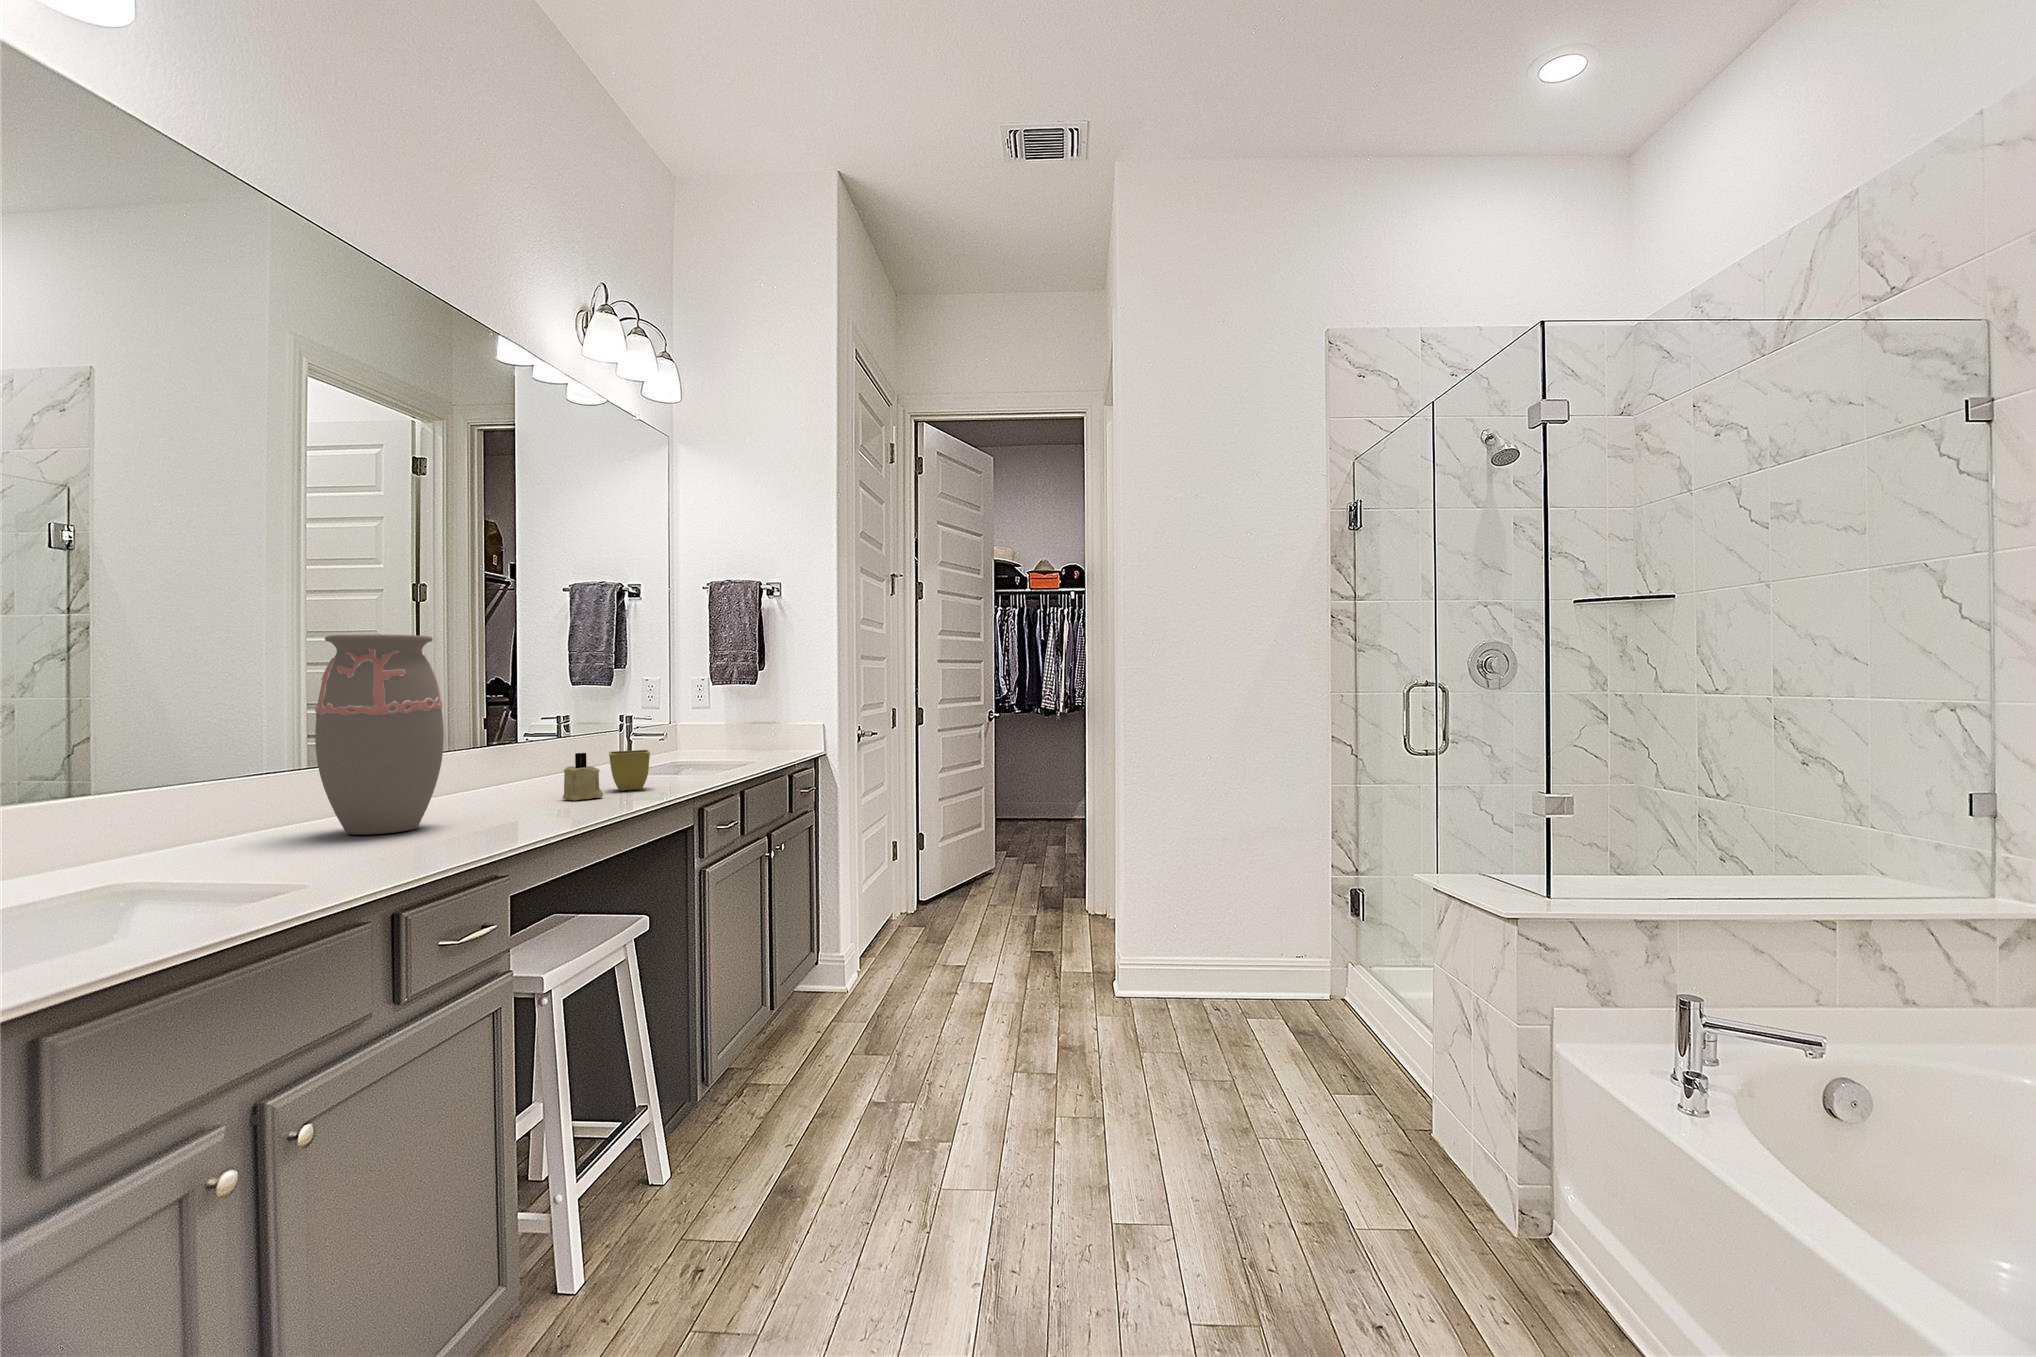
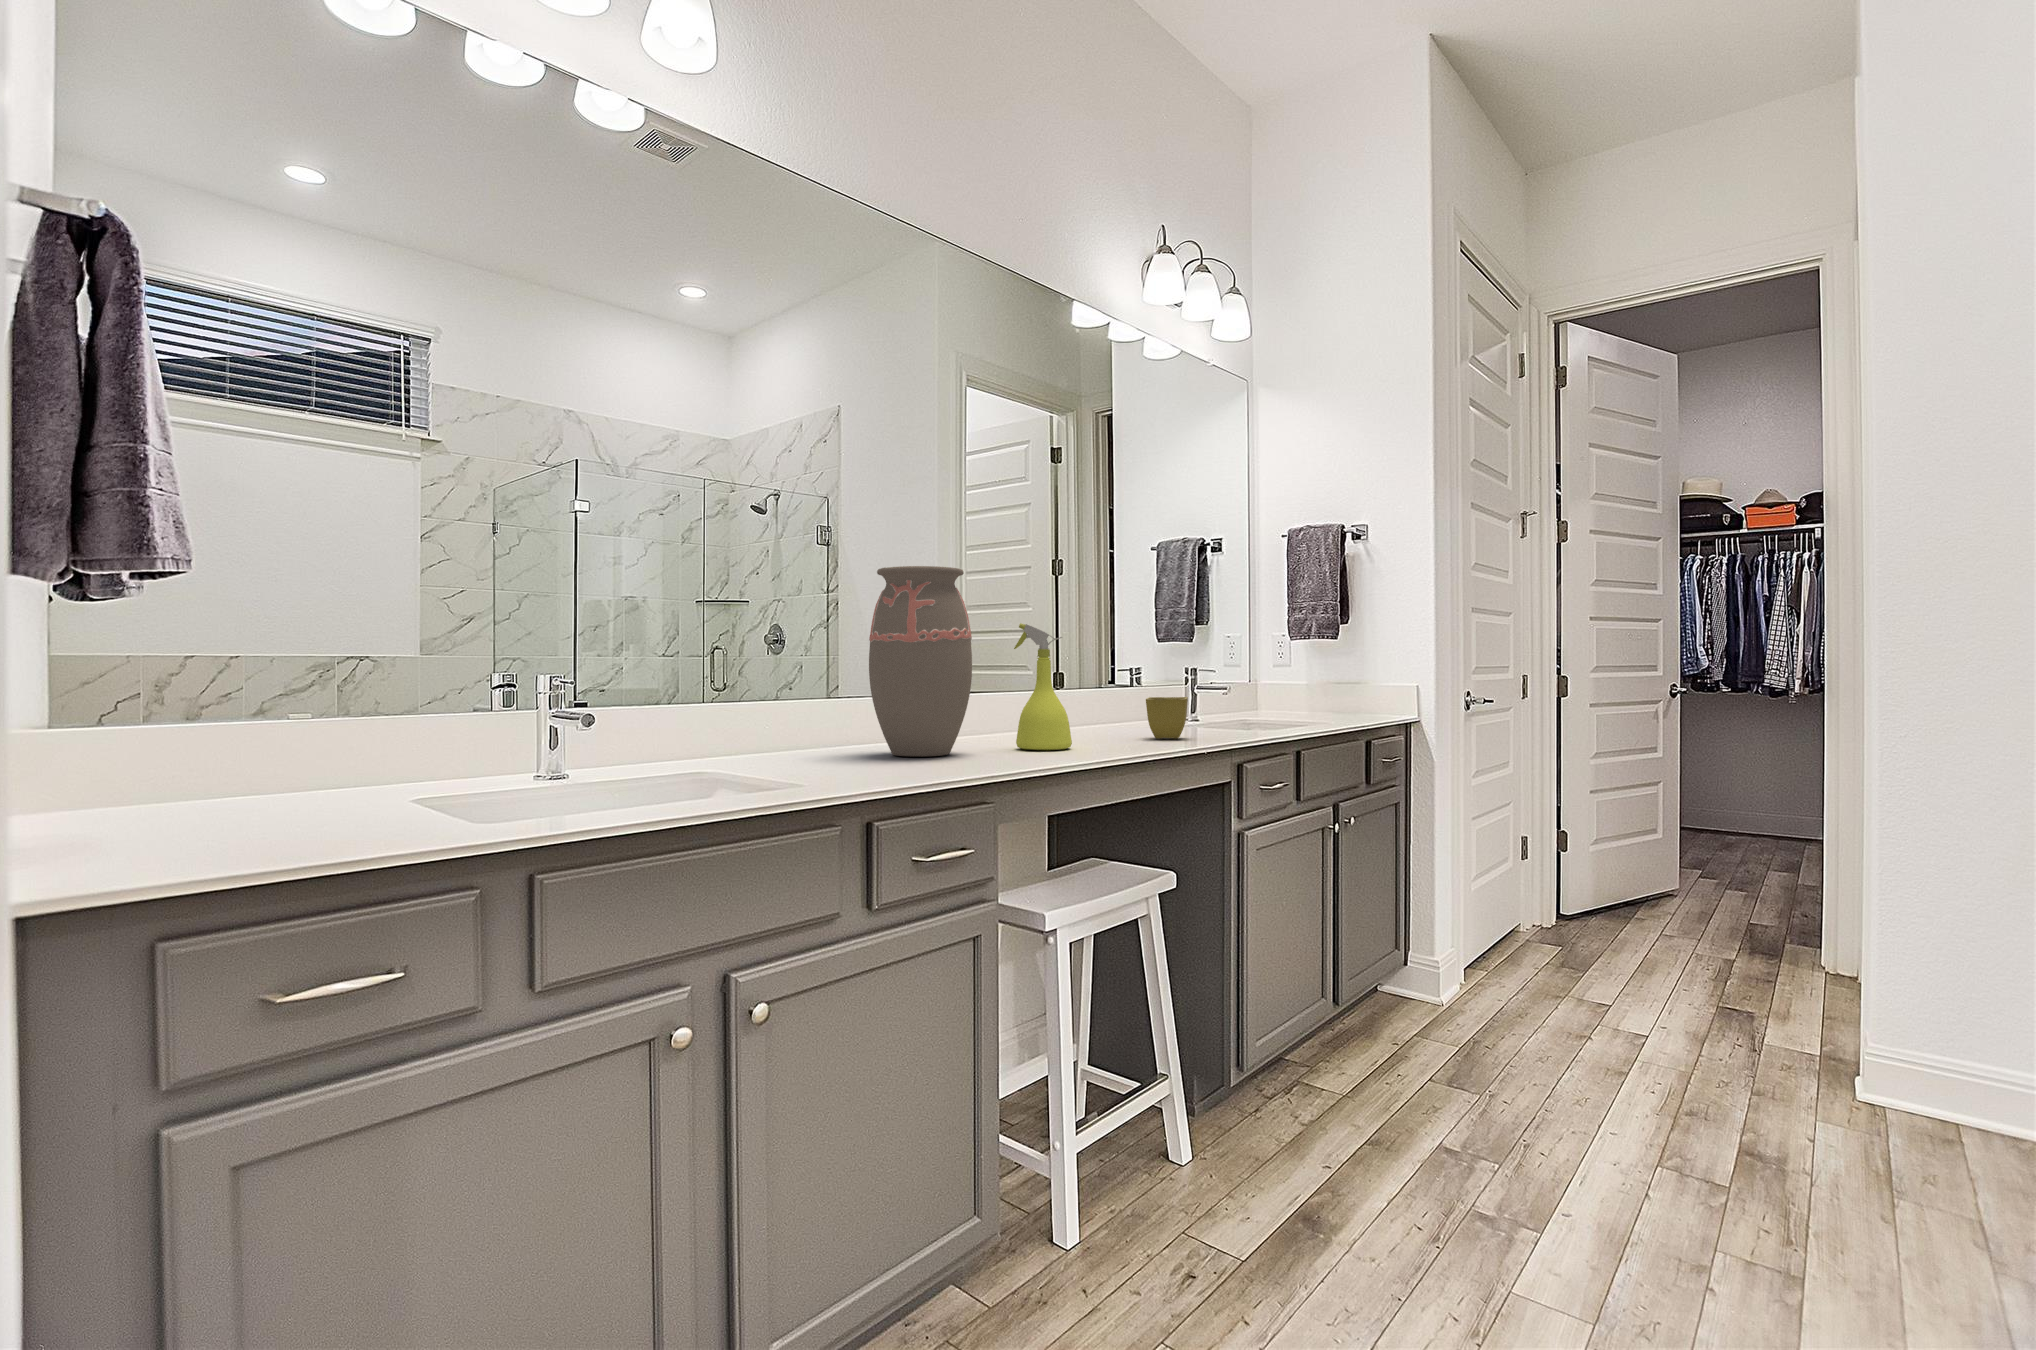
spray bottle: none [482,688,547,814] -> present [1014,623,1072,750]
candle: present [563,753,603,800] -> none [1095,695,1134,744]

